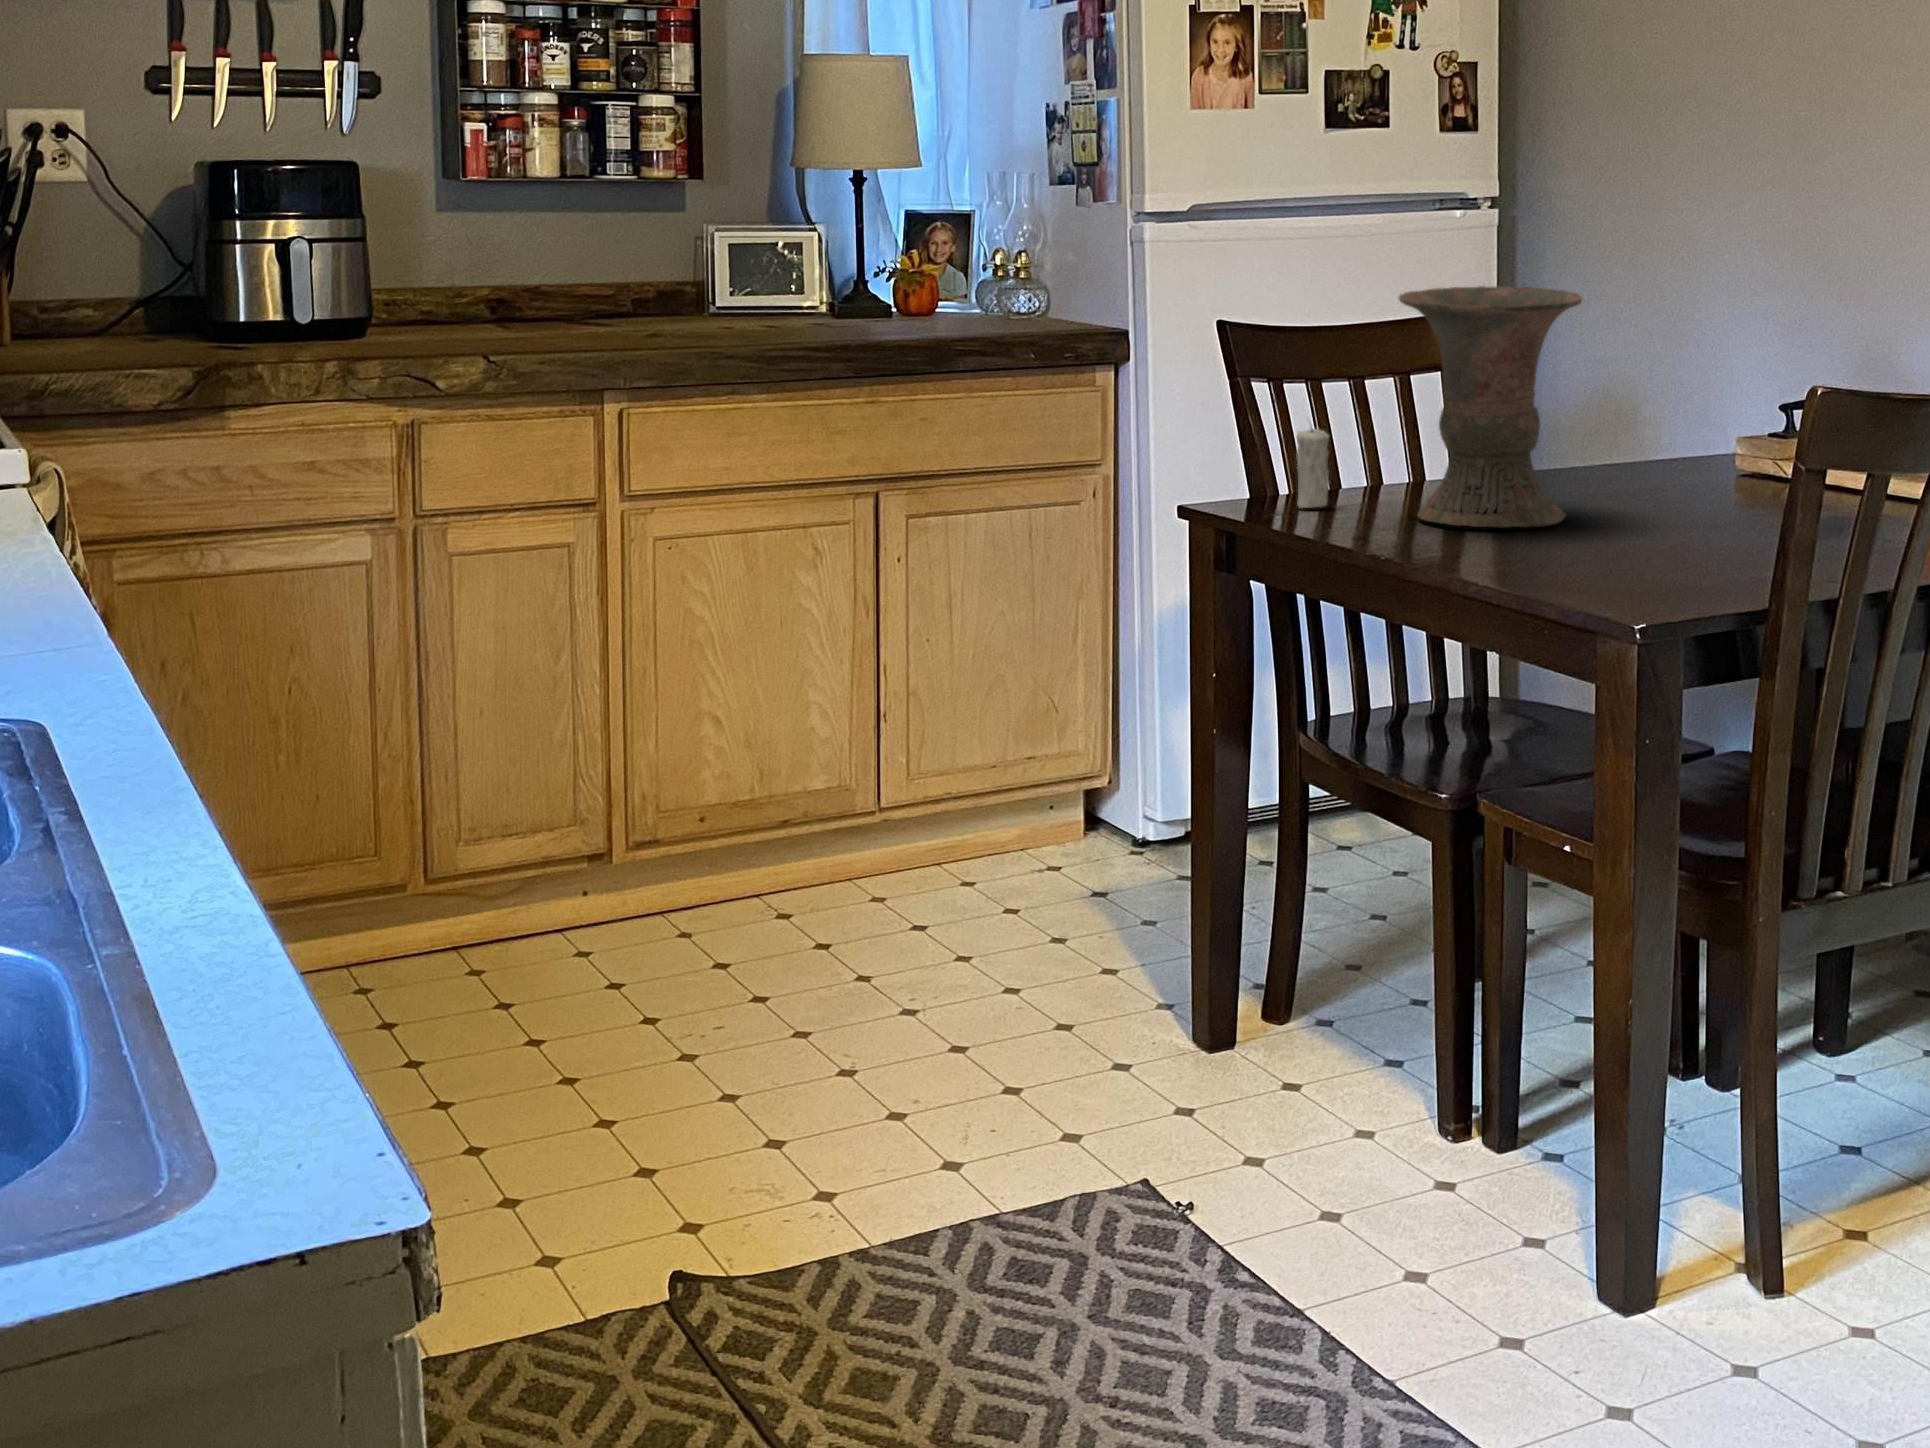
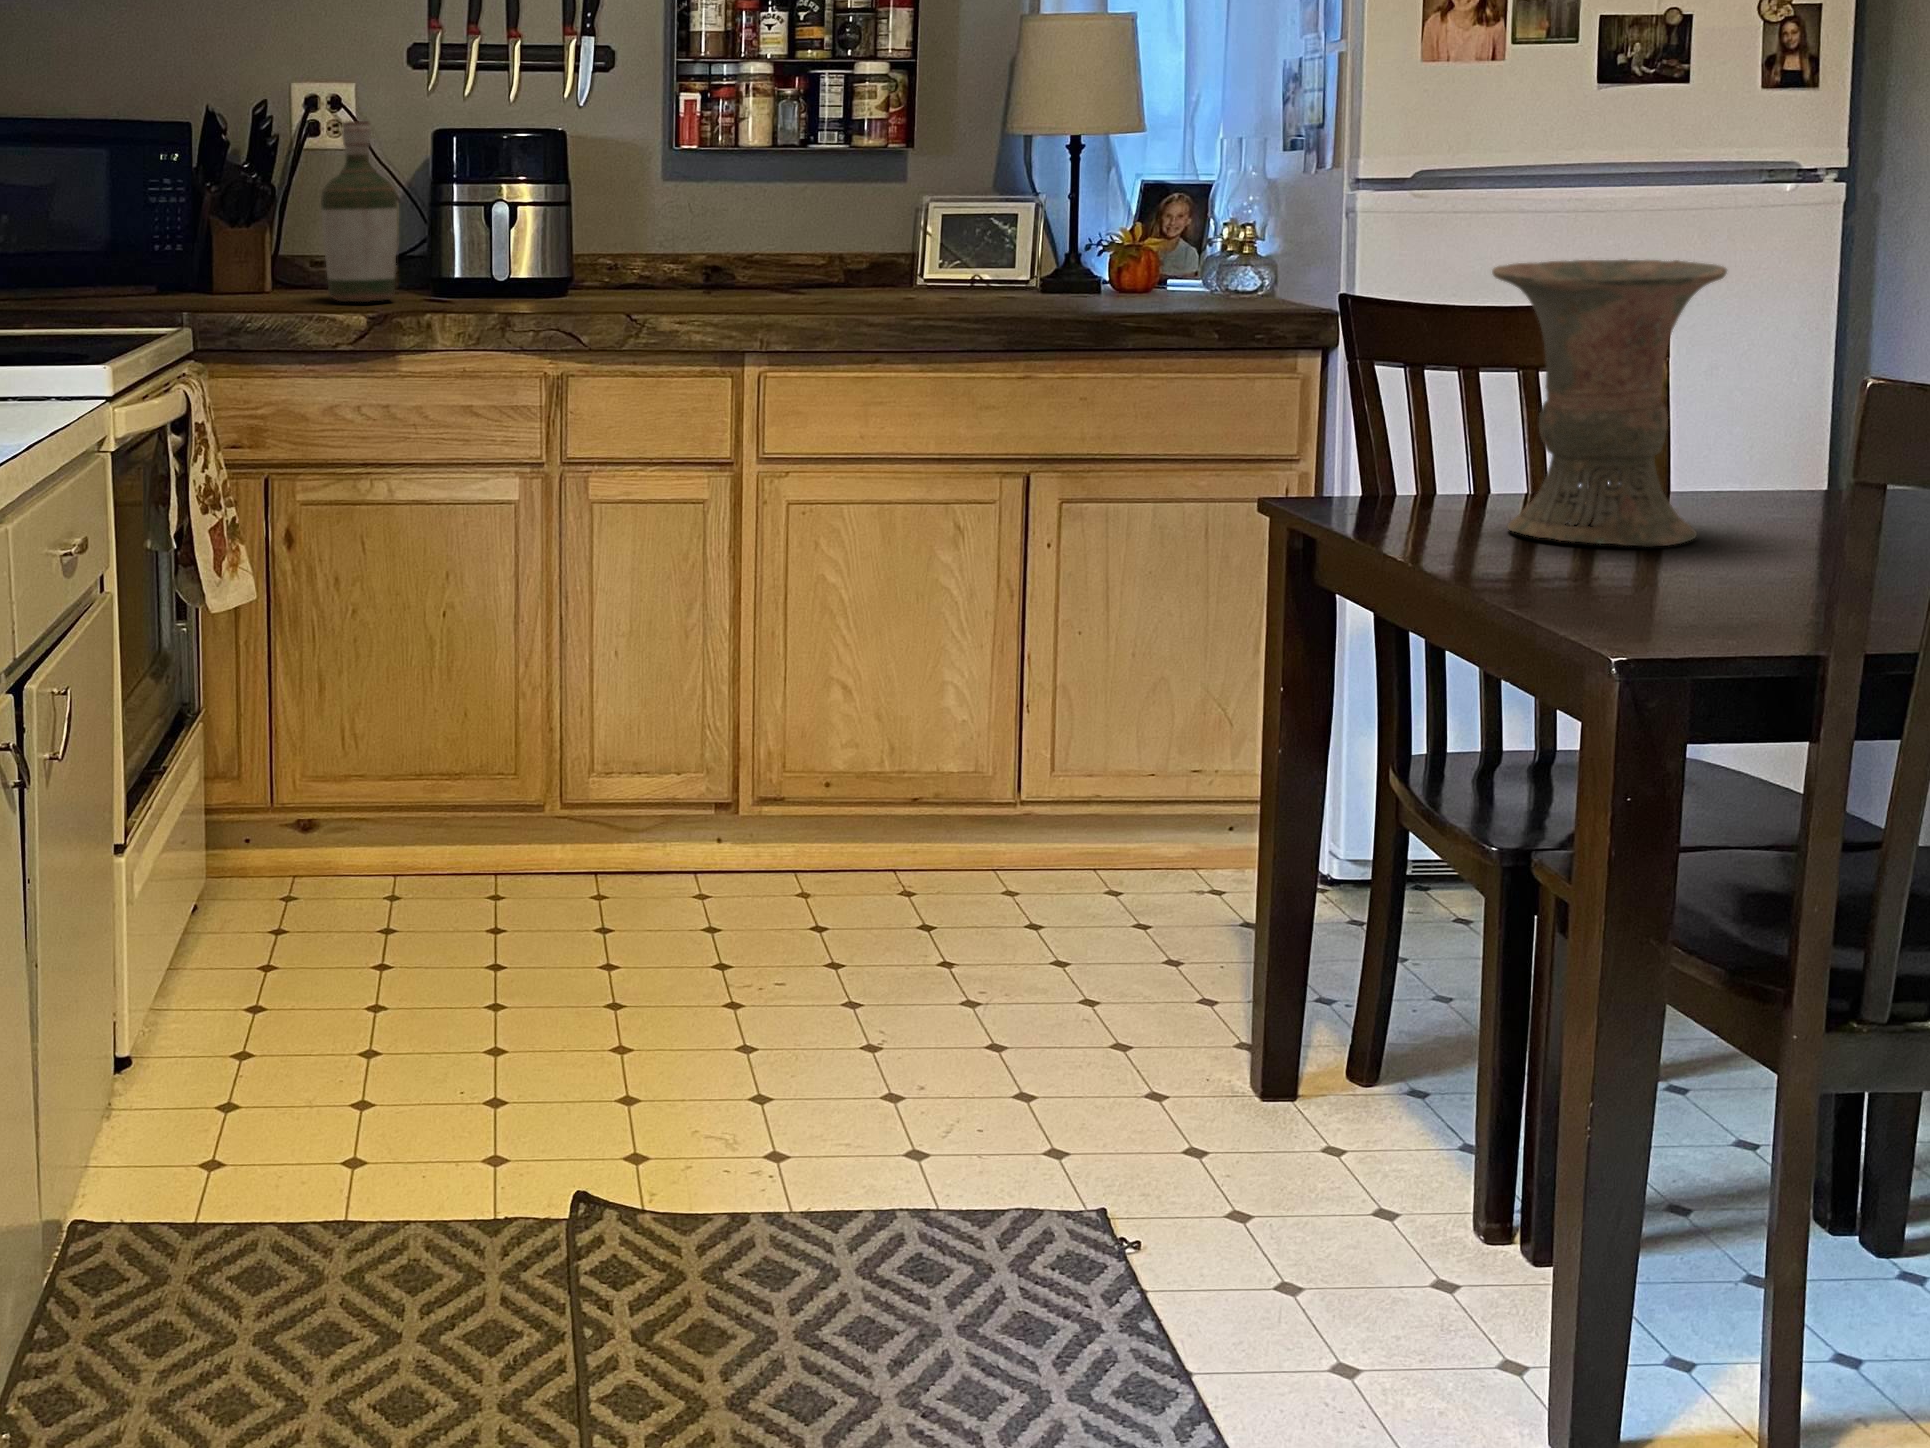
bottle: none [109,154,207,351] -> present [321,121,397,302]
candle: present [1296,425,1329,508] -> none [1384,402,1427,509]

